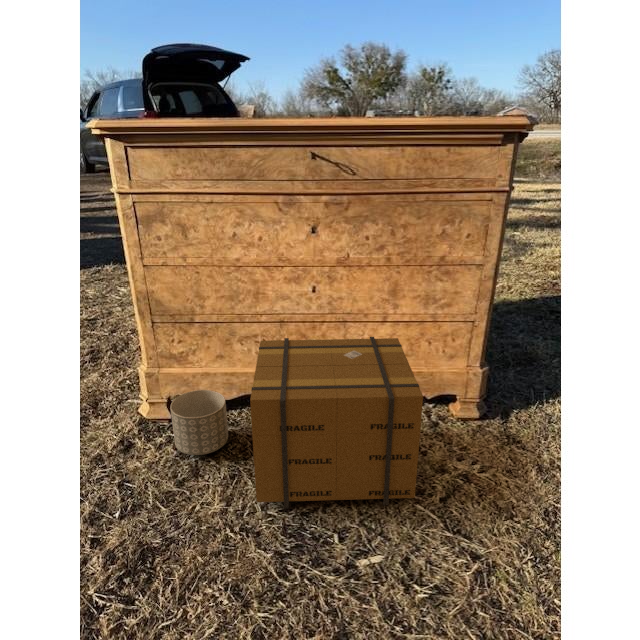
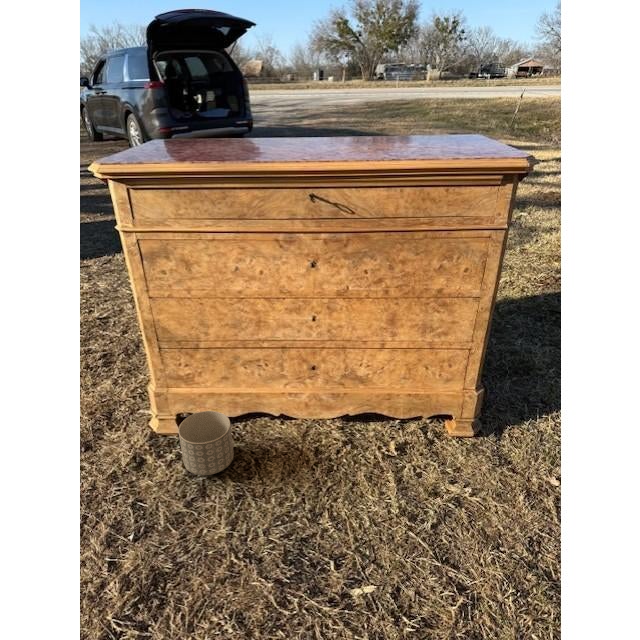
cardboard box: present [250,337,423,508] -> none [252,365,416,534]

